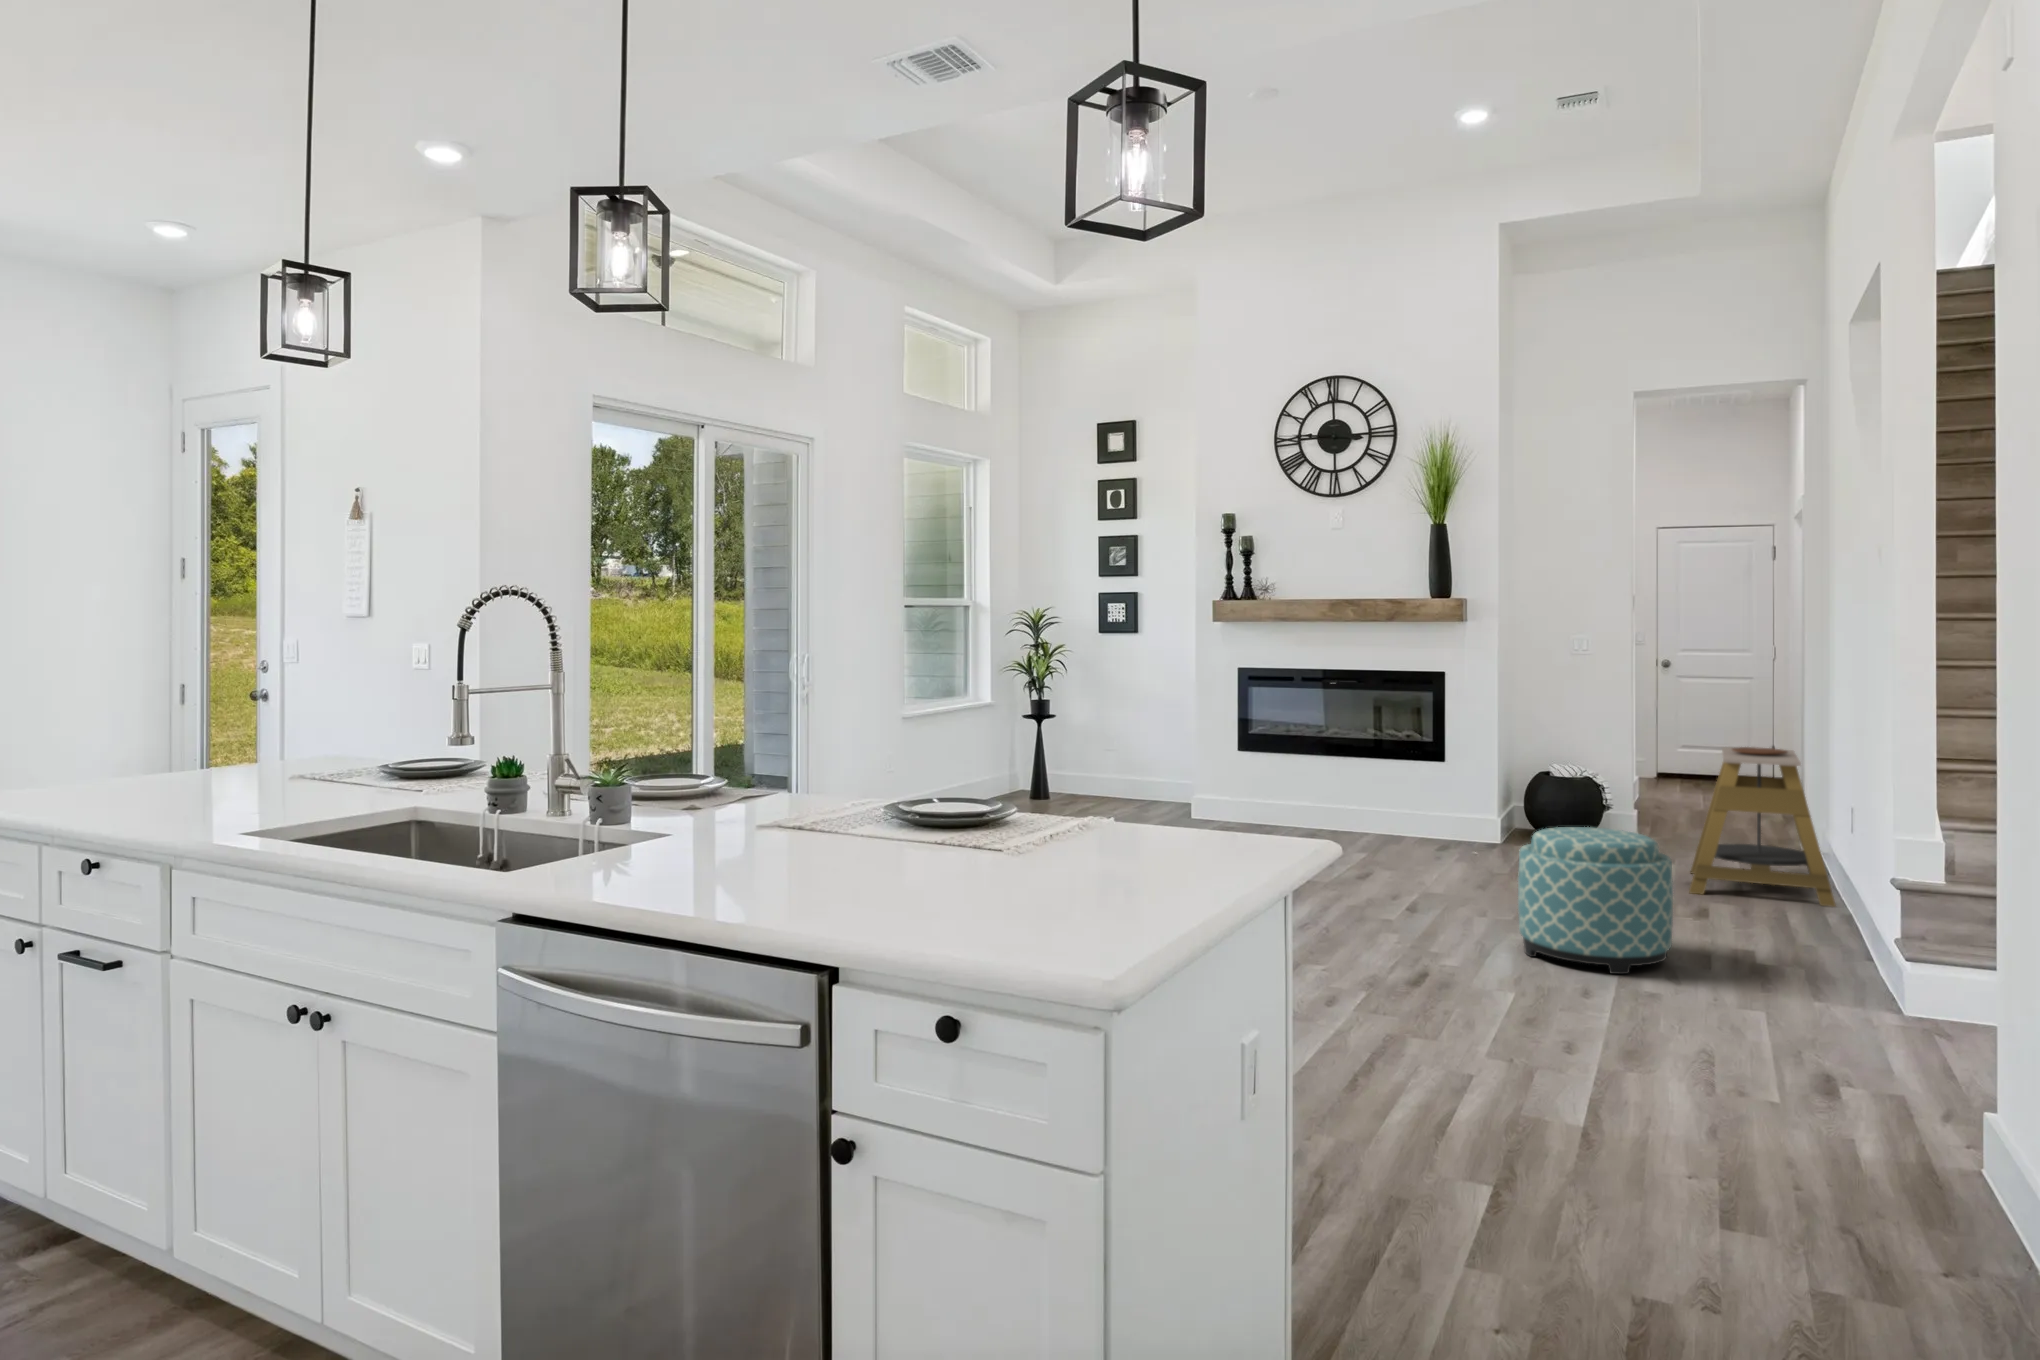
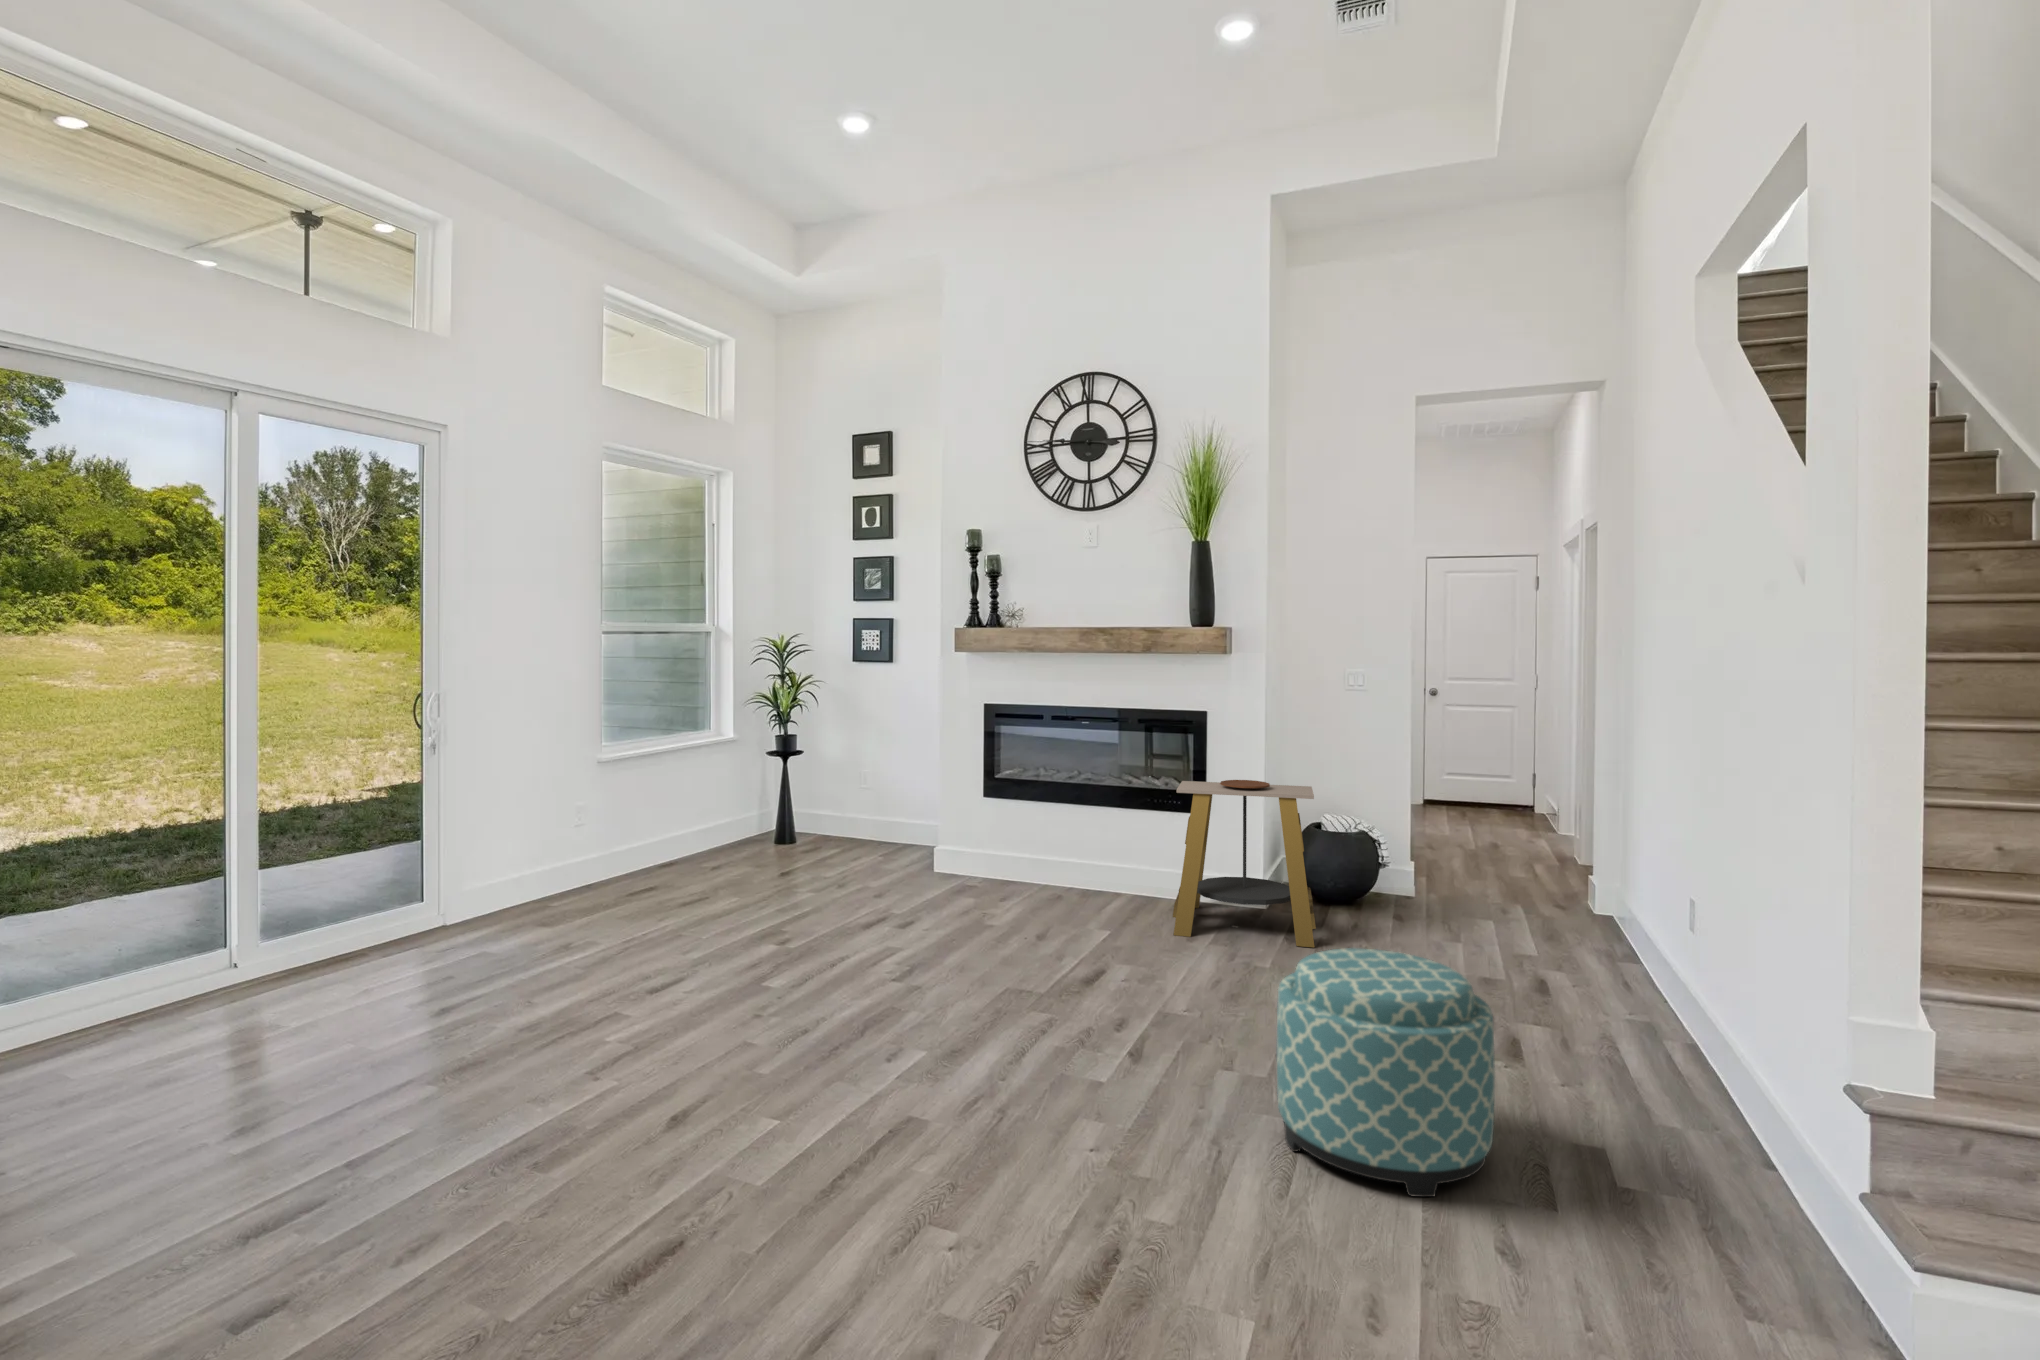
side table: present [1689,747,1836,907] -> present [1173,780,1316,948]

